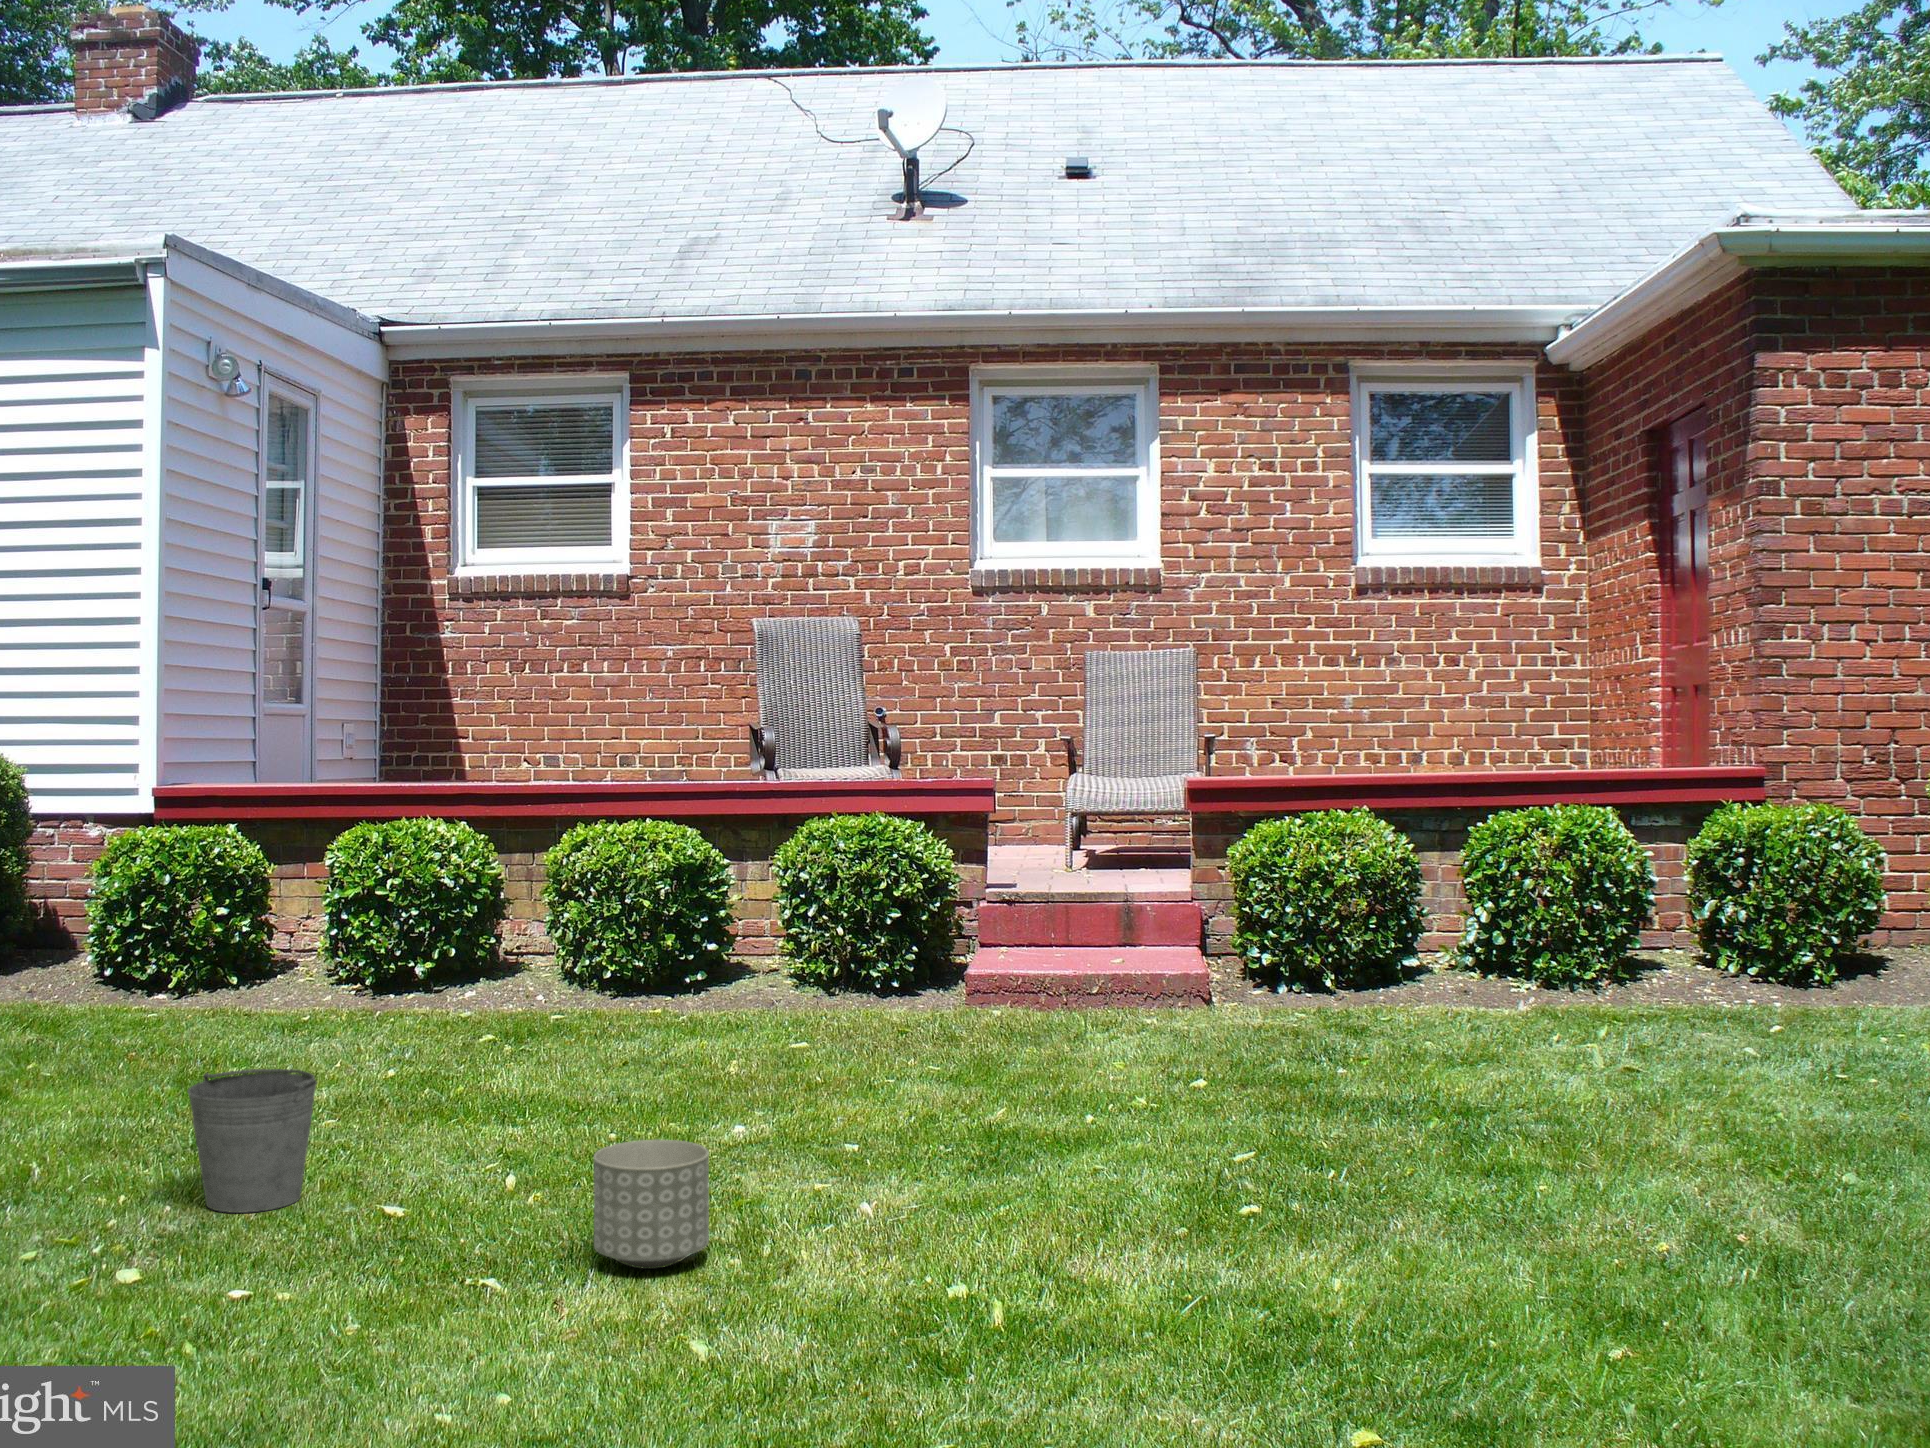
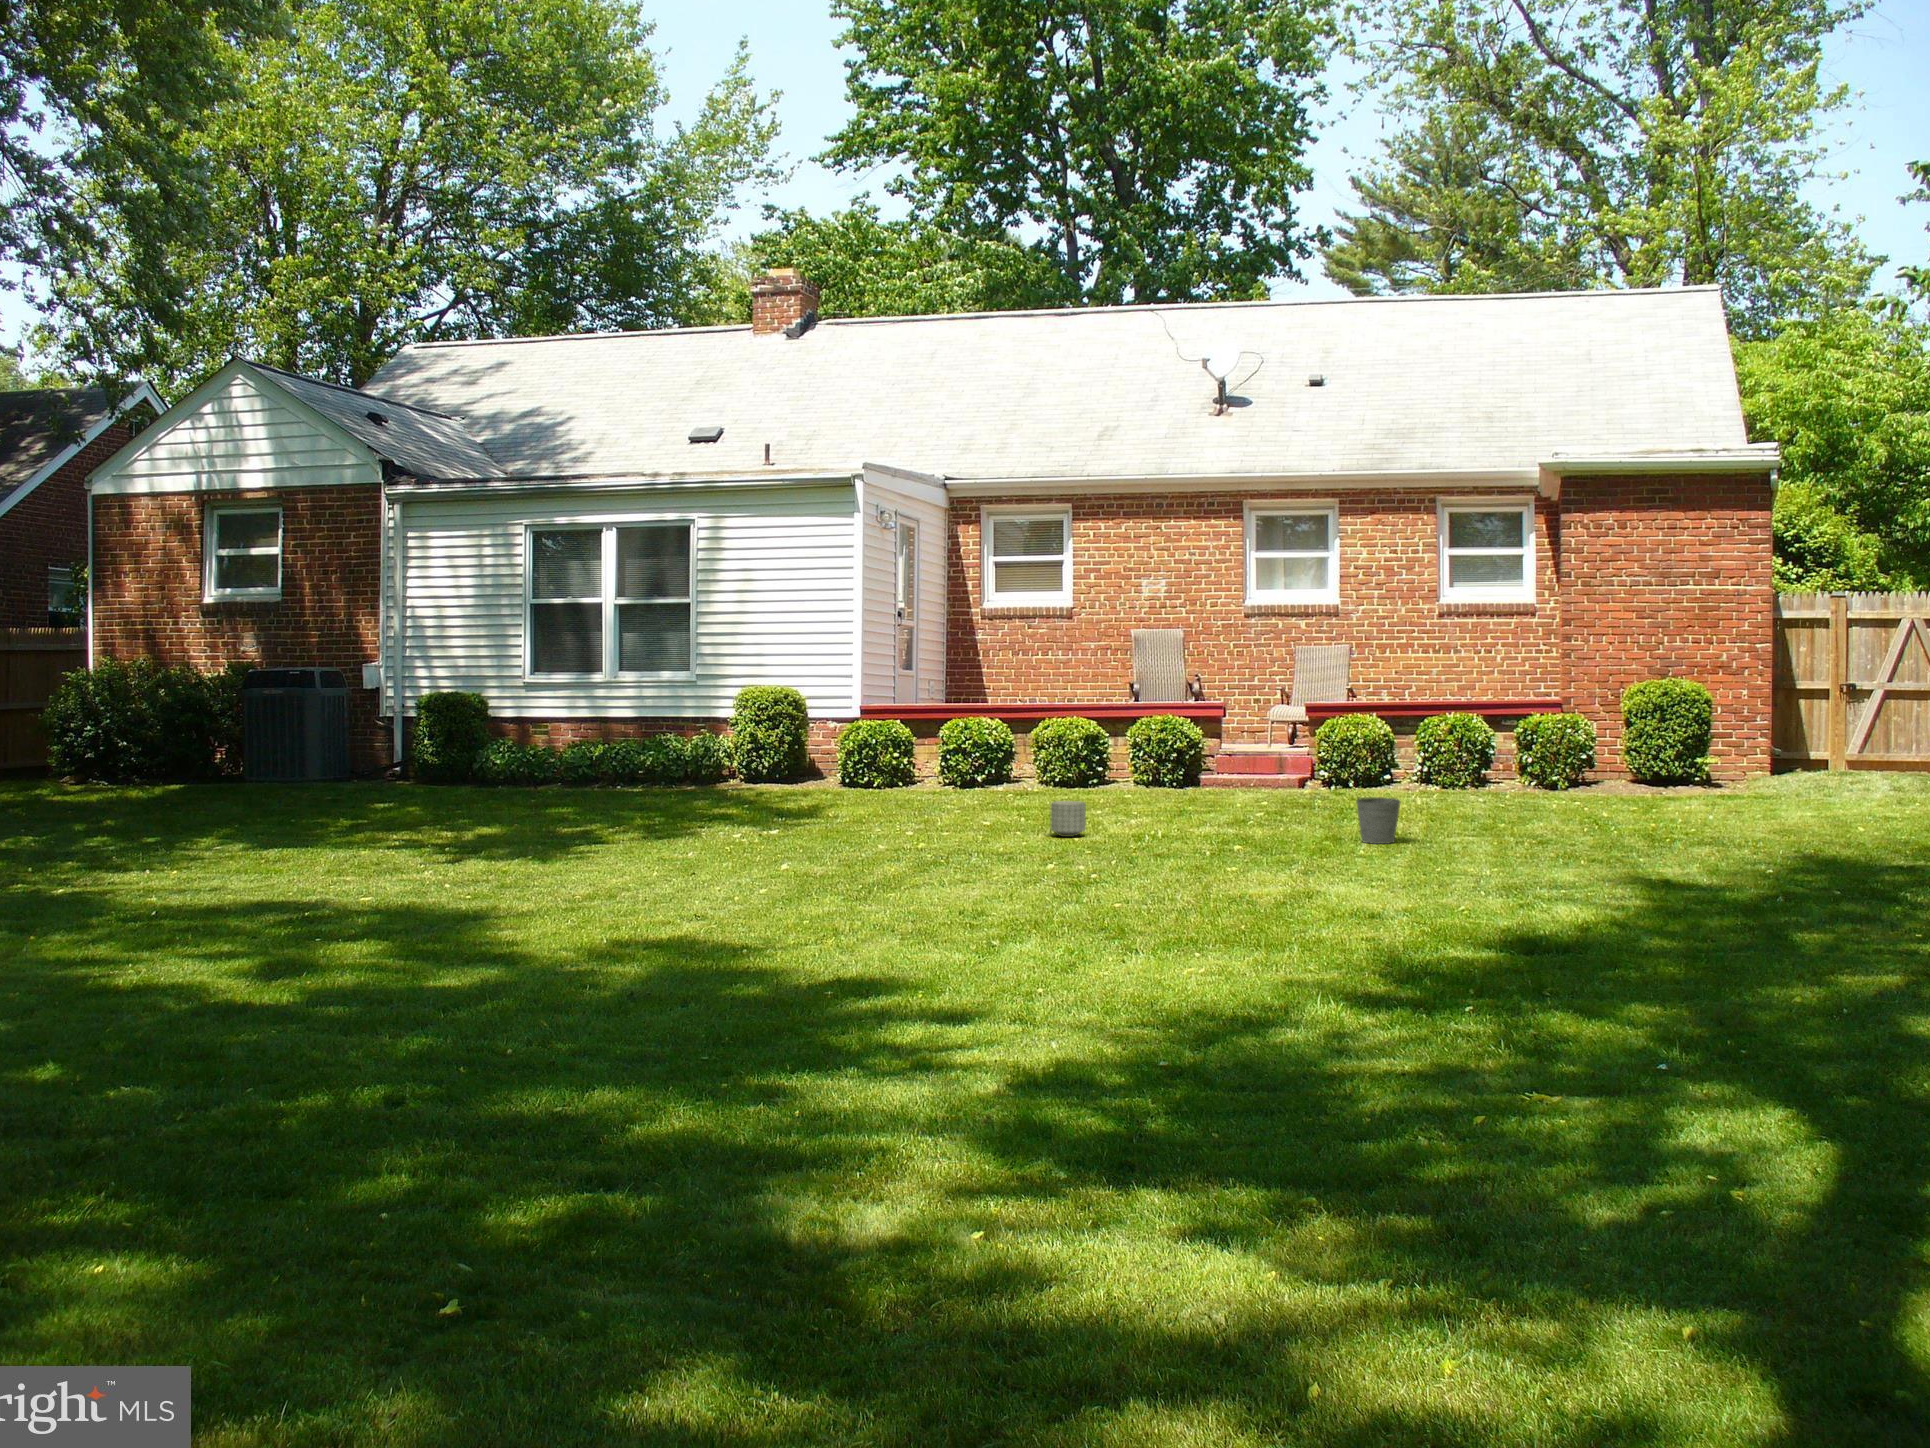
bucket: present [188,1069,317,1213] -> present [1356,797,1400,844]

